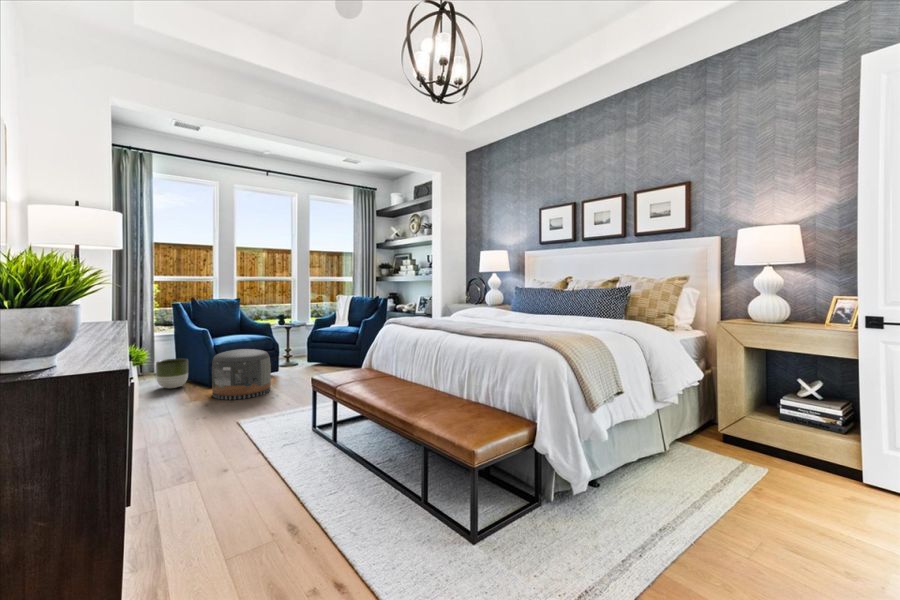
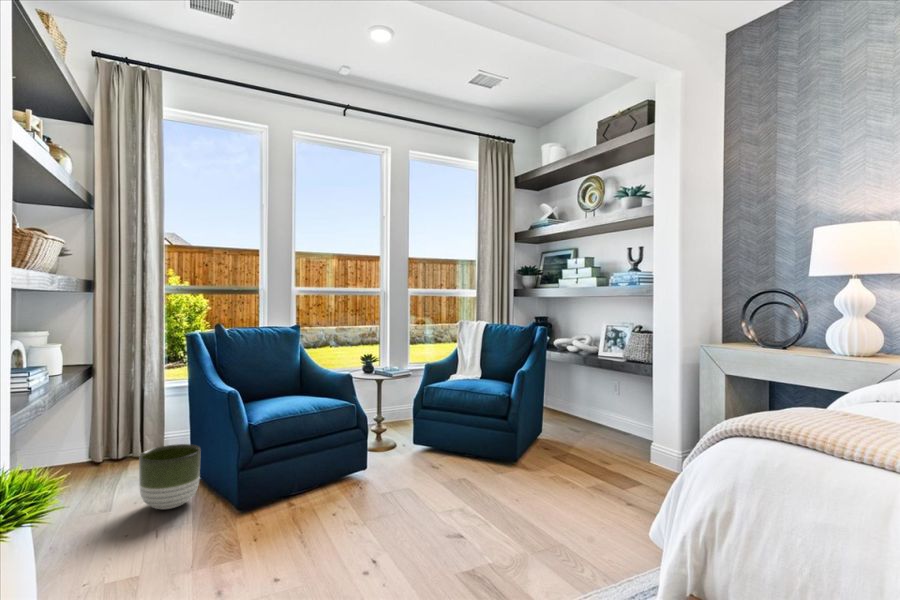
pouf: present [212,349,271,400] -> none [238,436,358,566]

